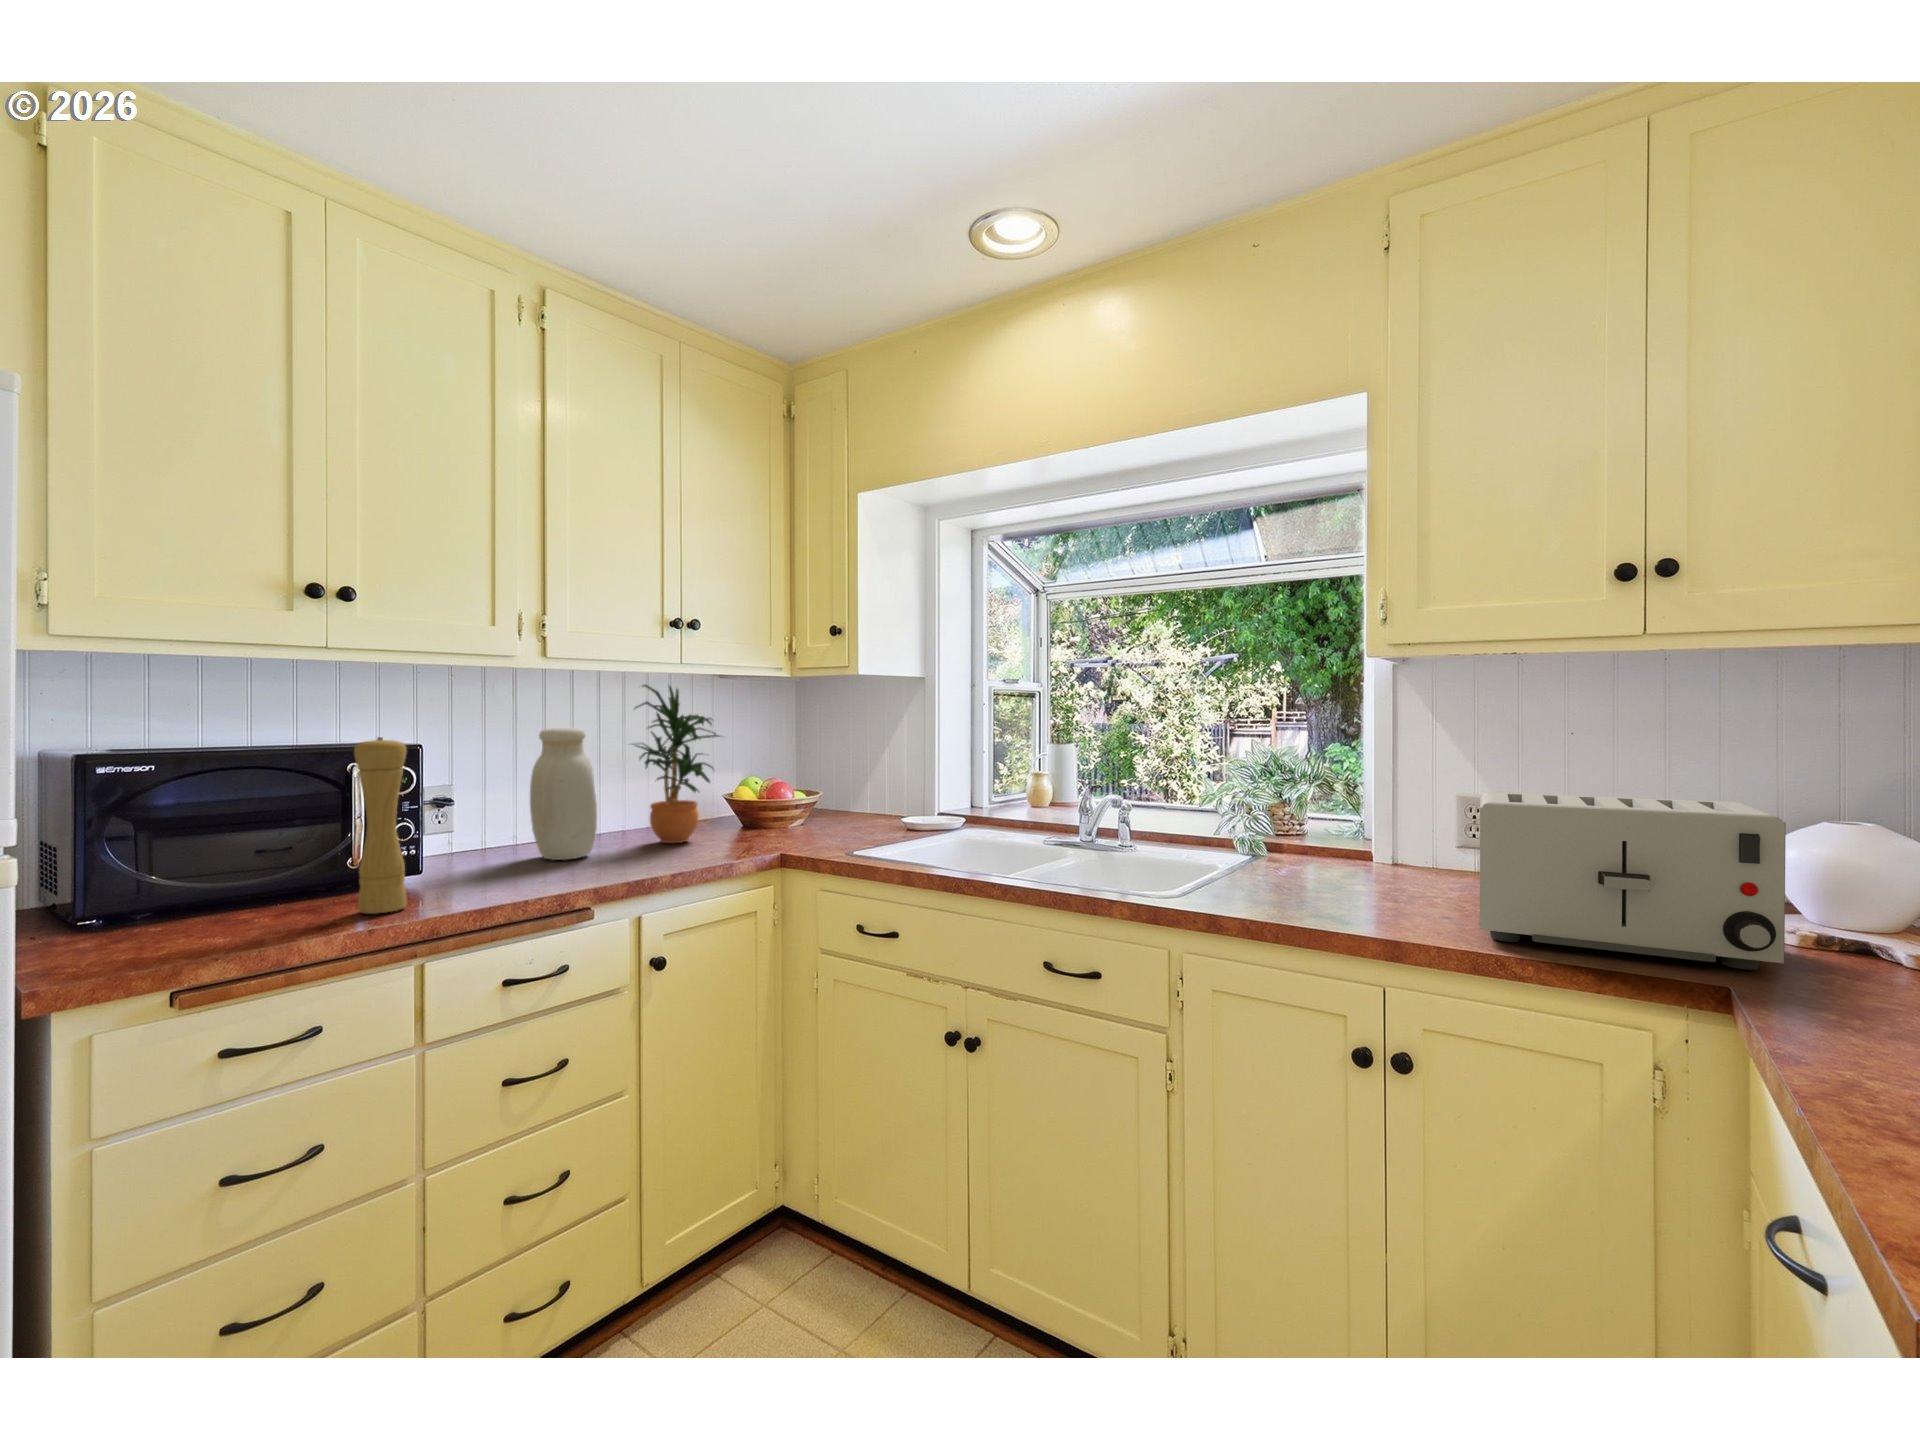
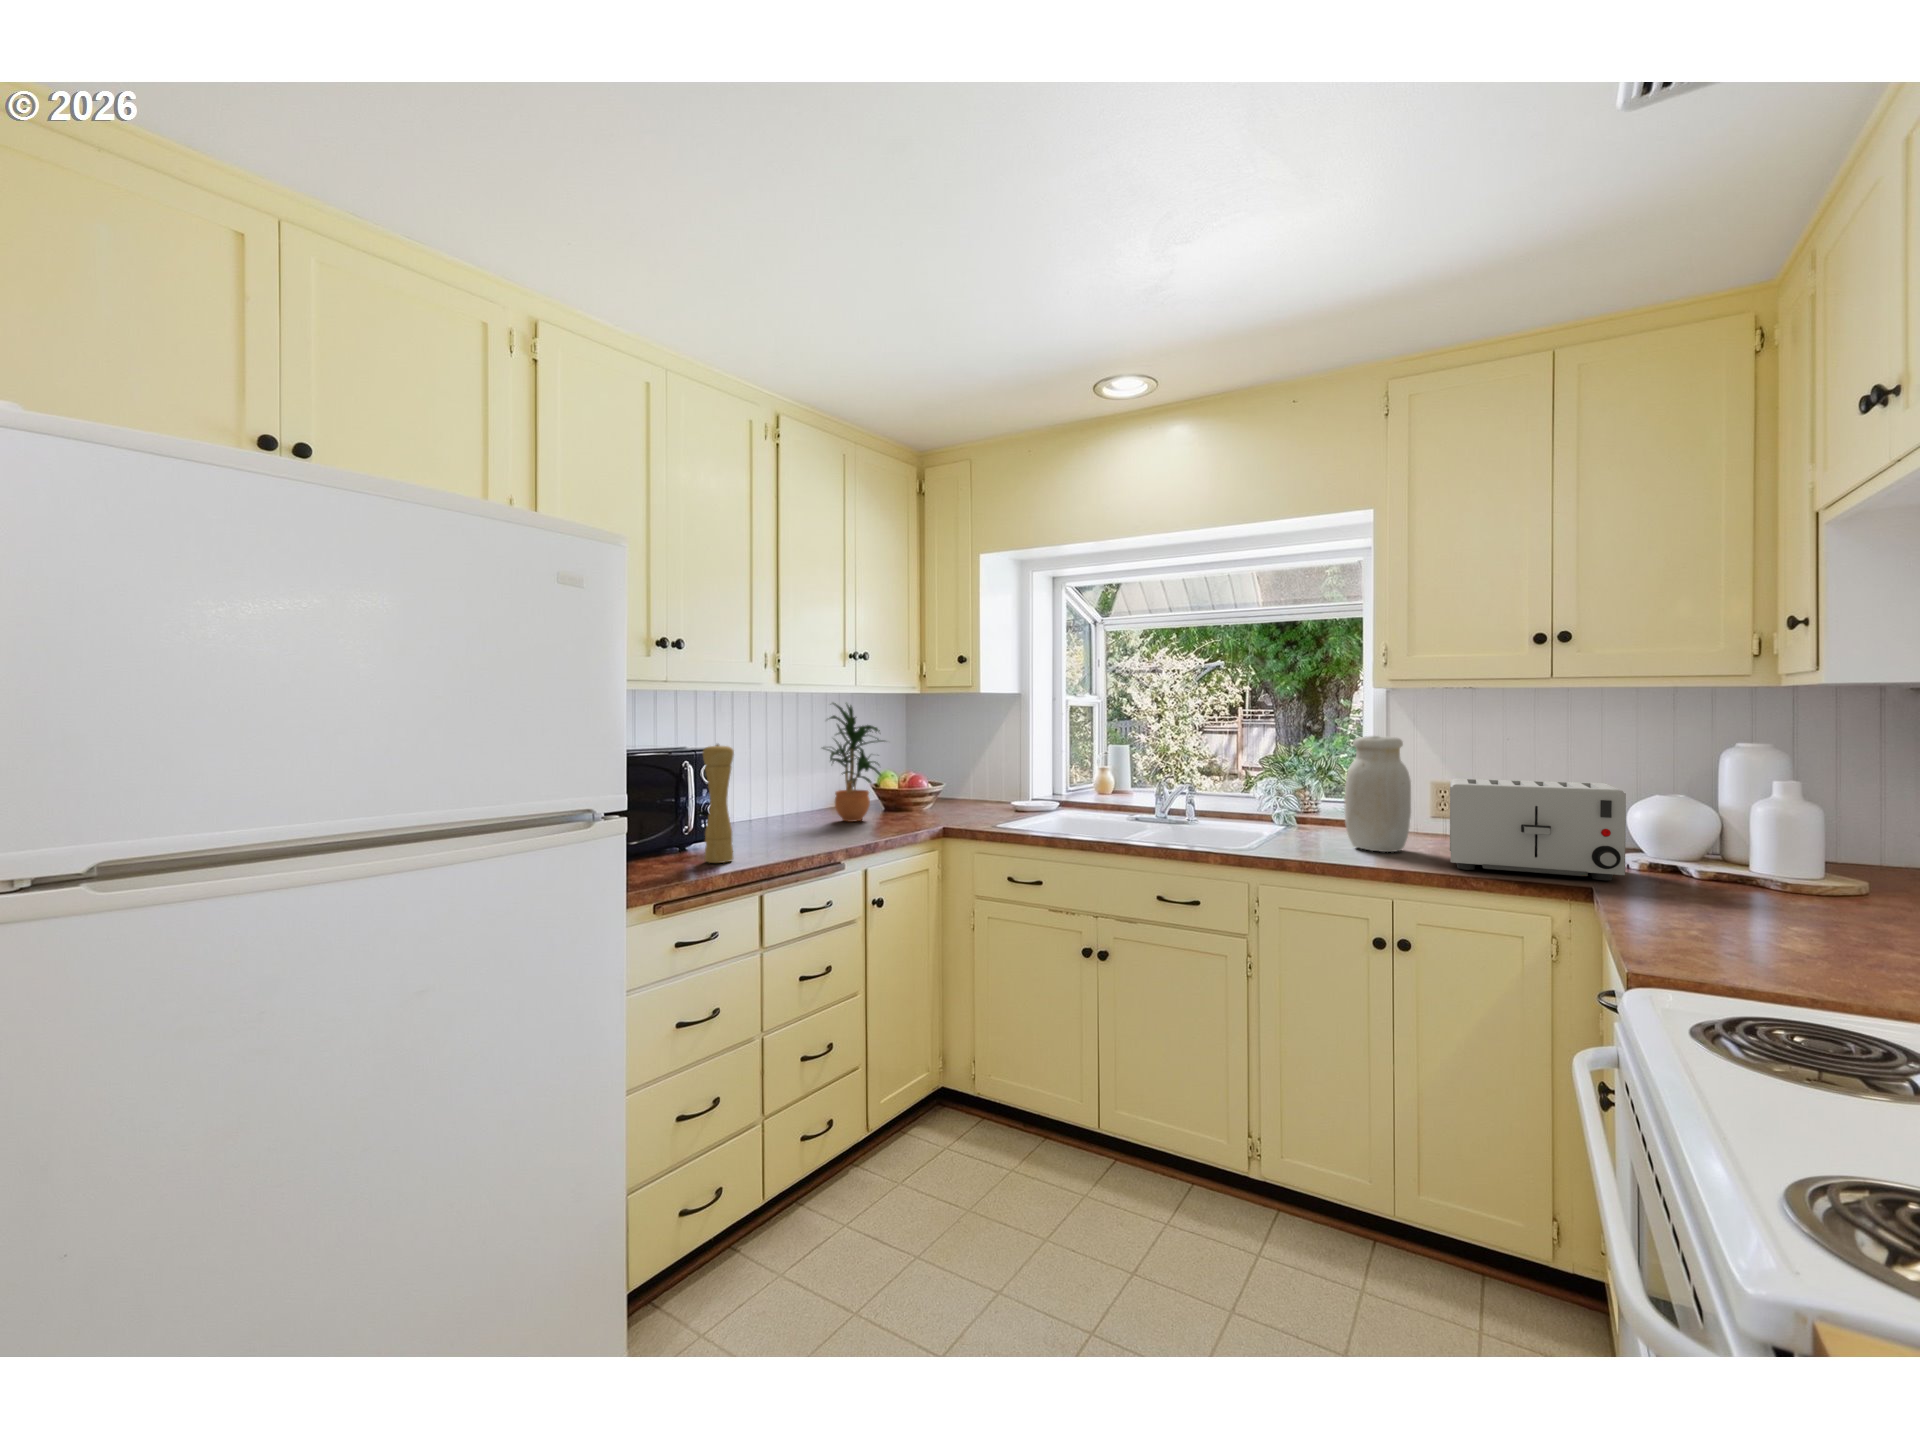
jar: present [530,727,597,860] -> present [1344,736,1411,852]

